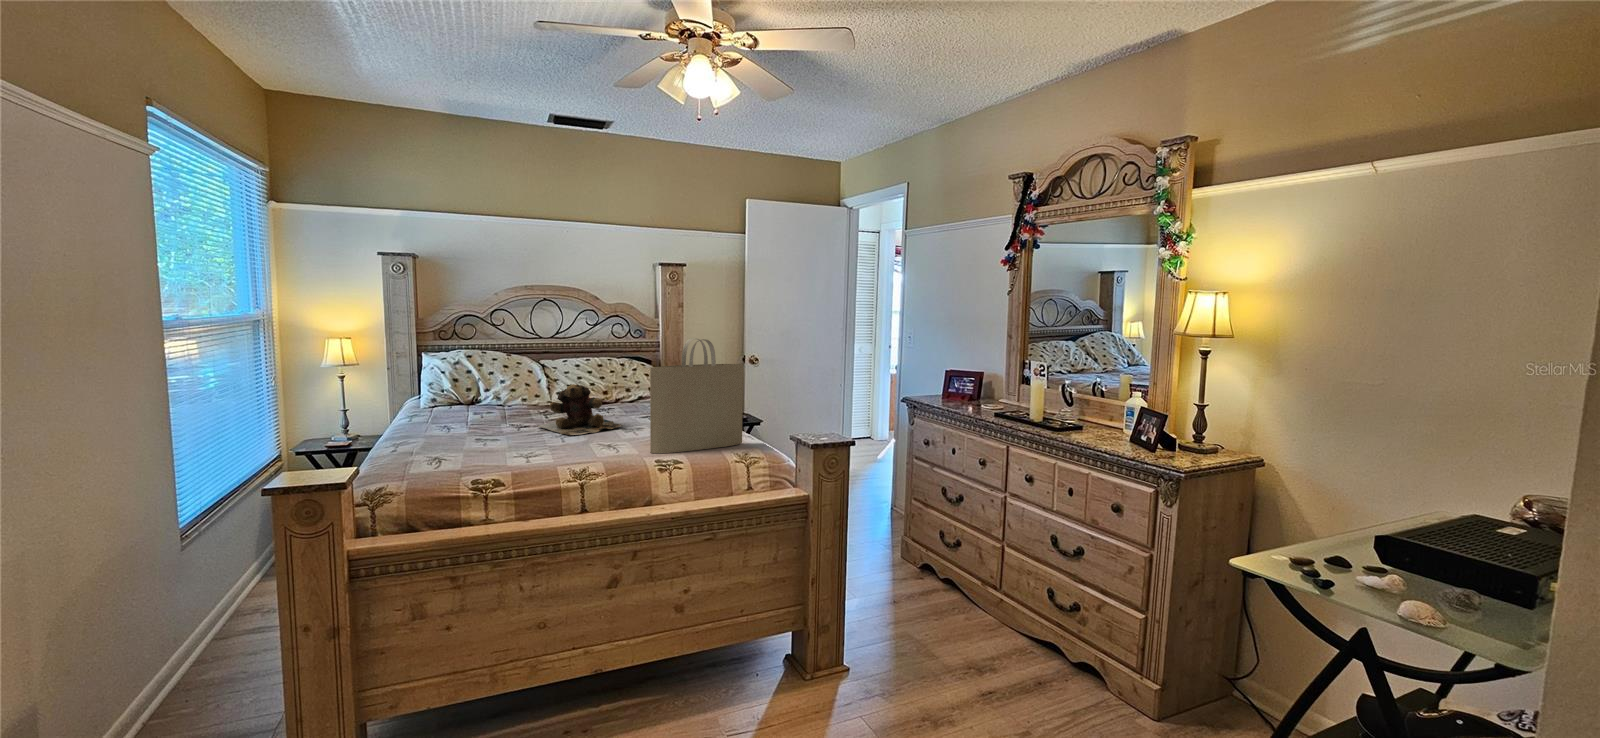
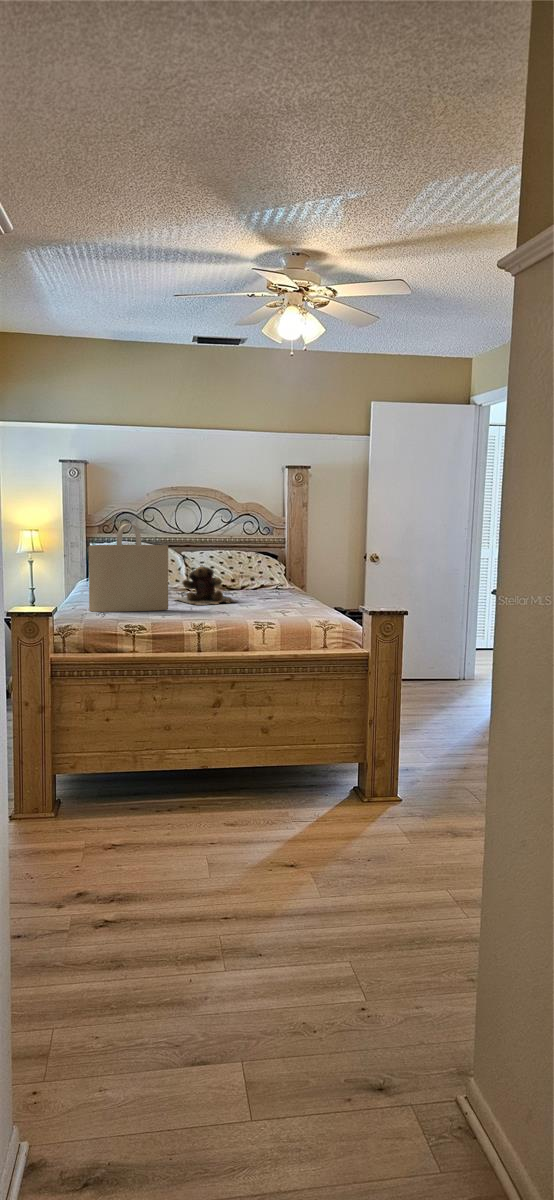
tote bag: present [650,338,743,453] -> present [89,524,168,612]

